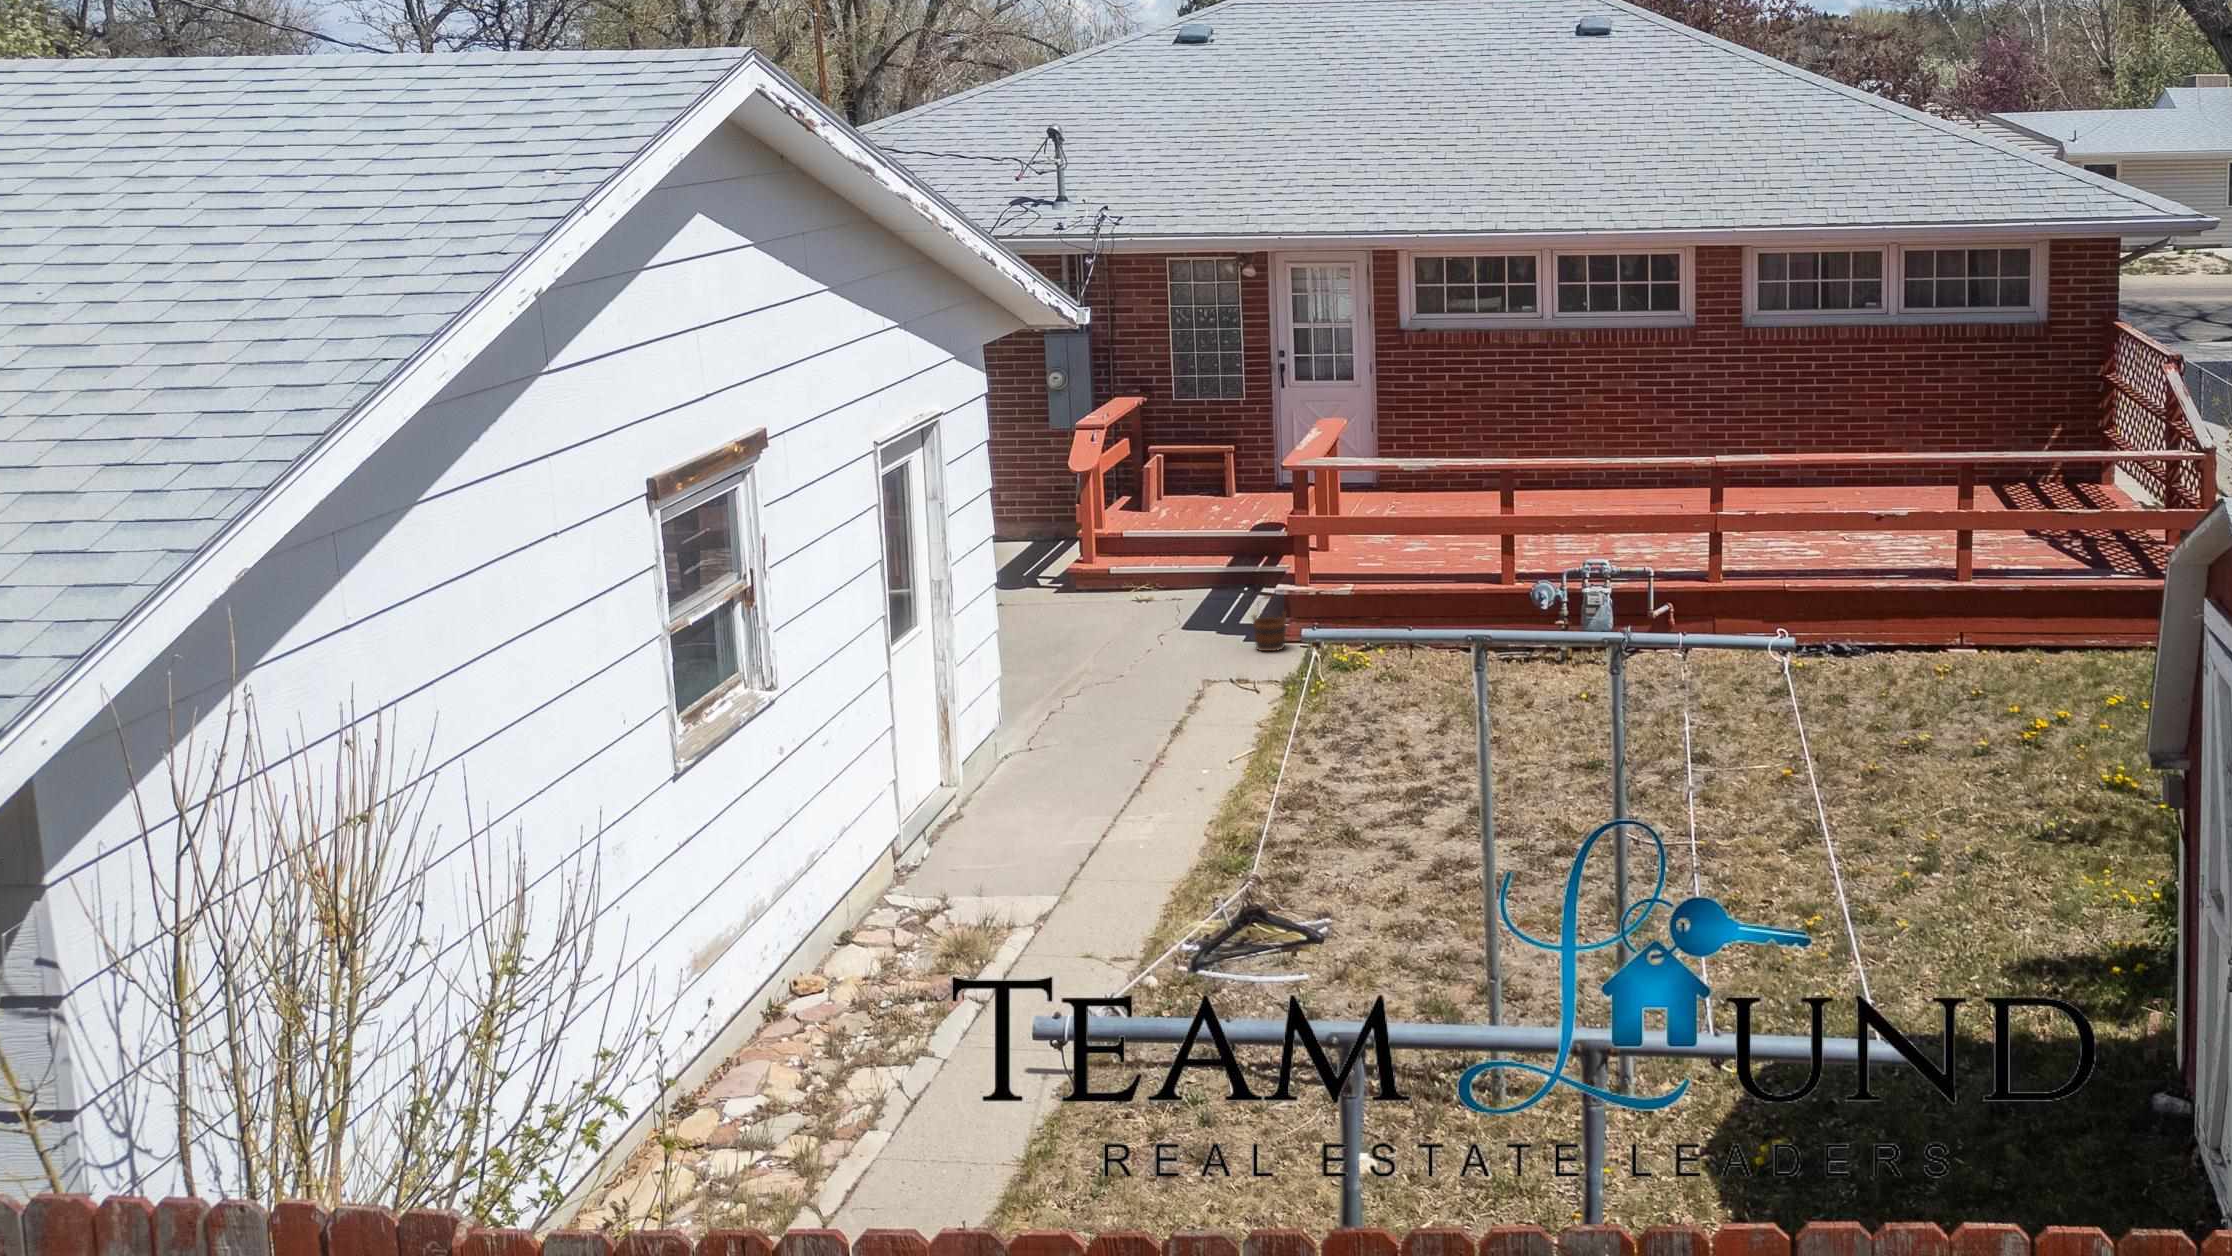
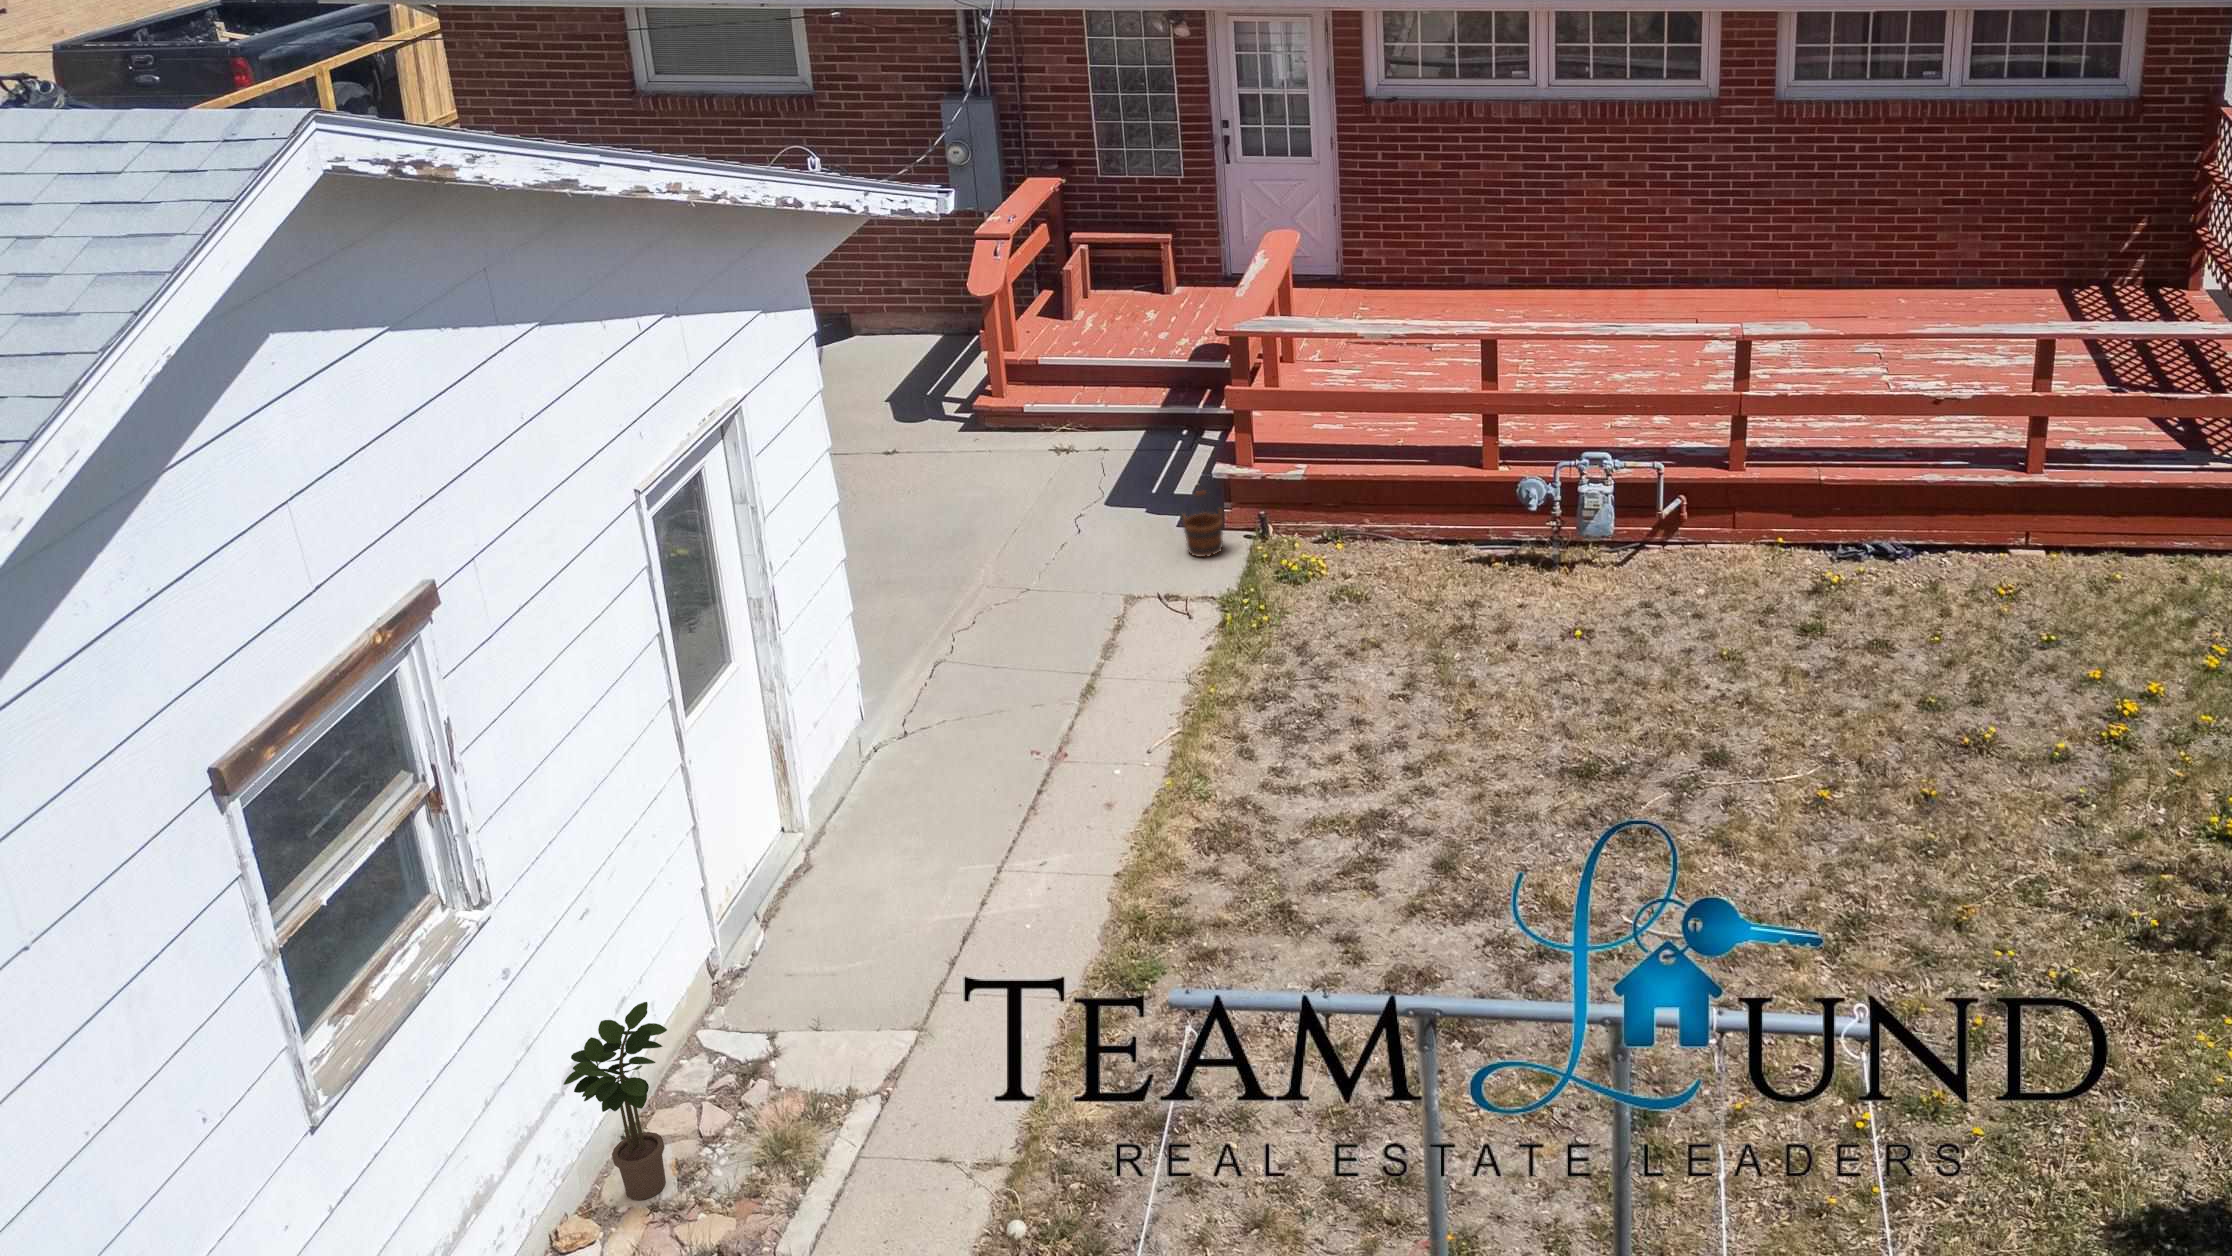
potted plant: none [804,809,884,971] -> present [564,1002,667,1200]

